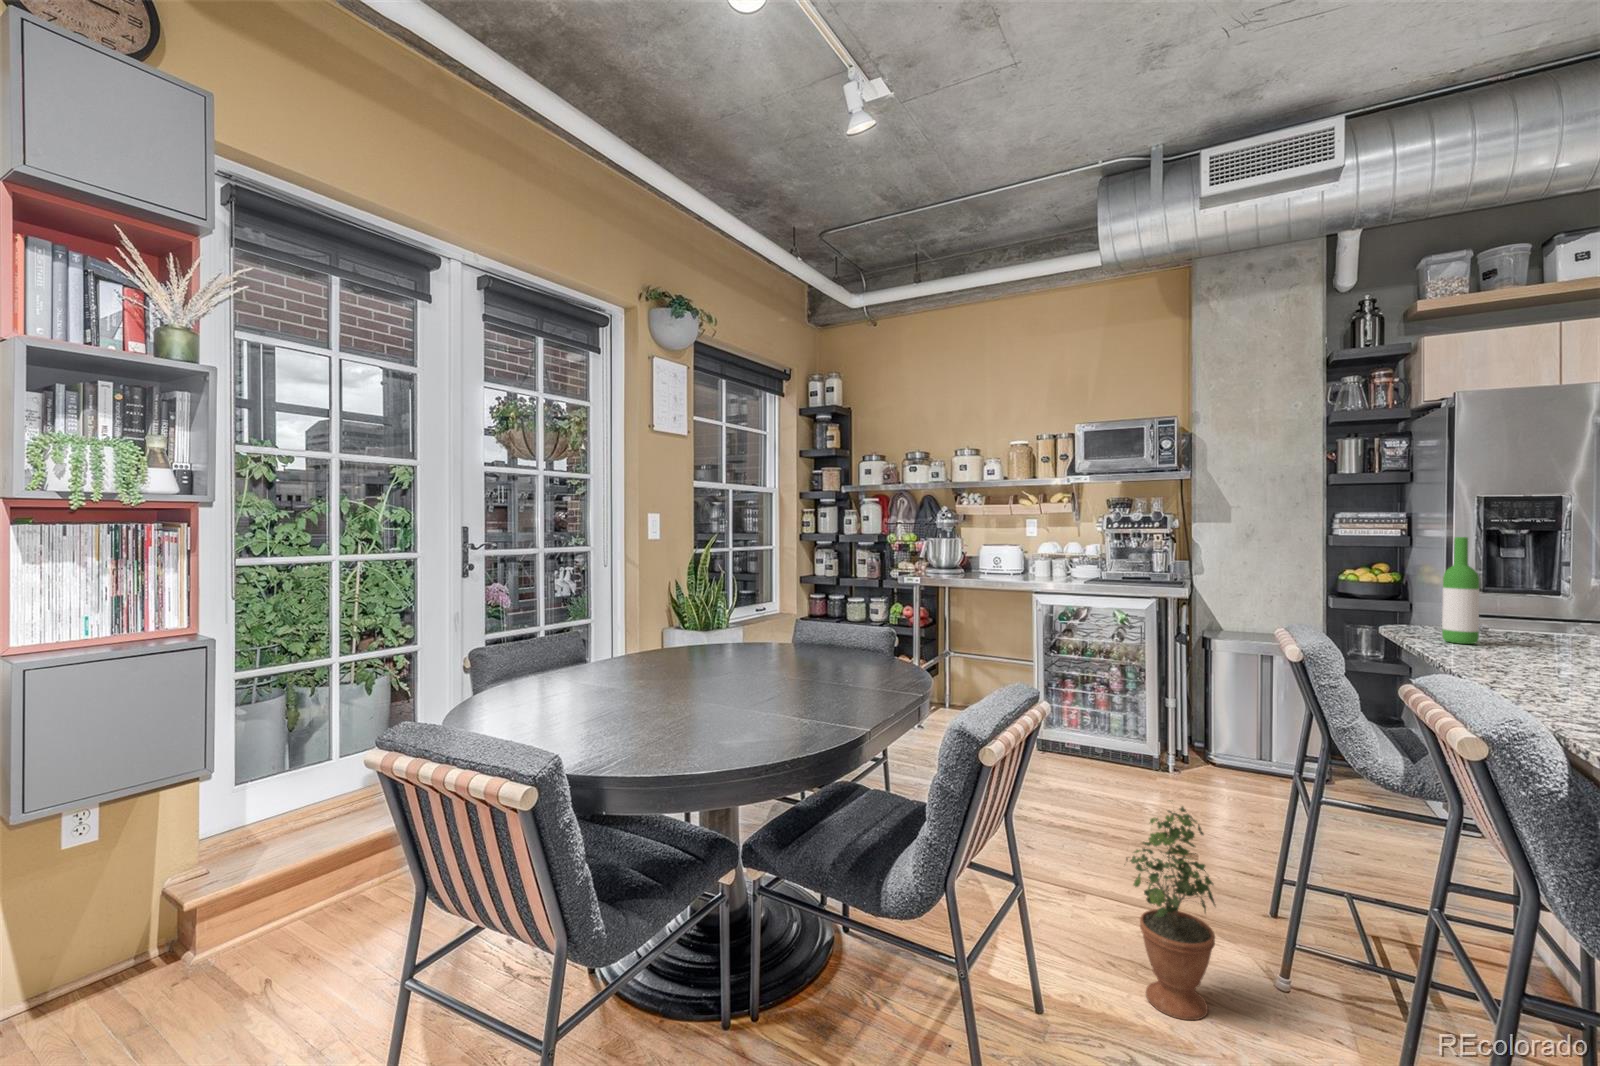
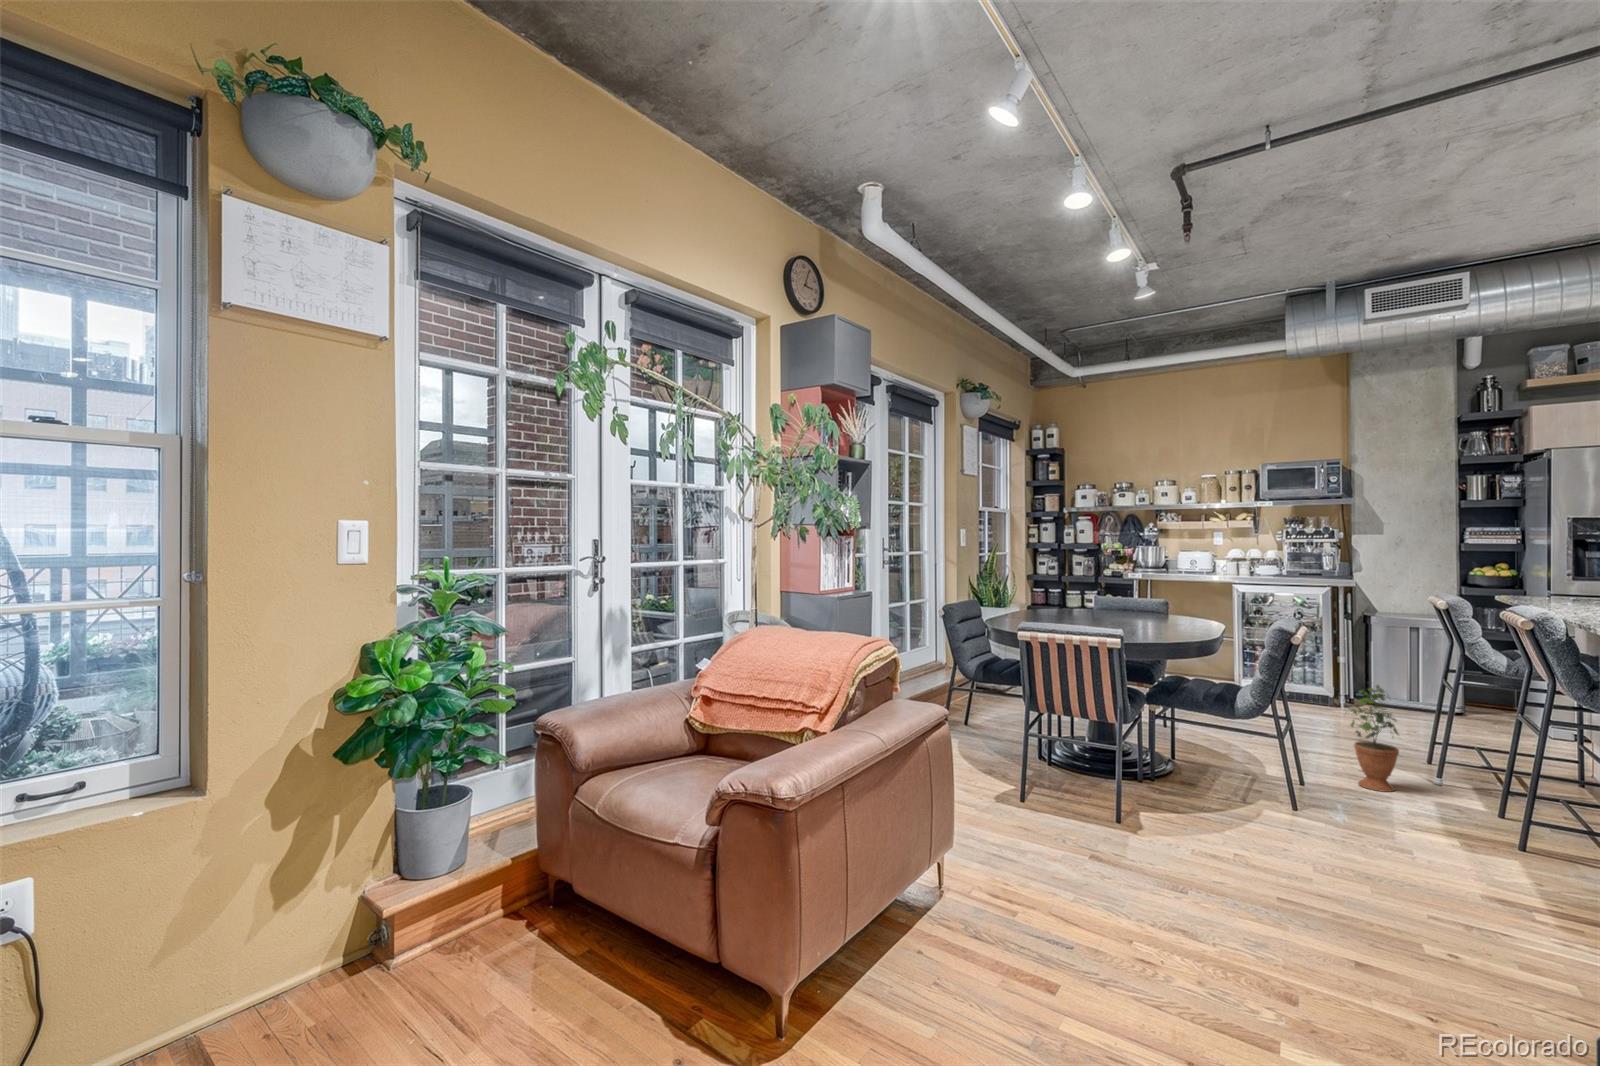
wine bottle: present [1442,537,1479,644] -> none [1532,541,1554,601]

